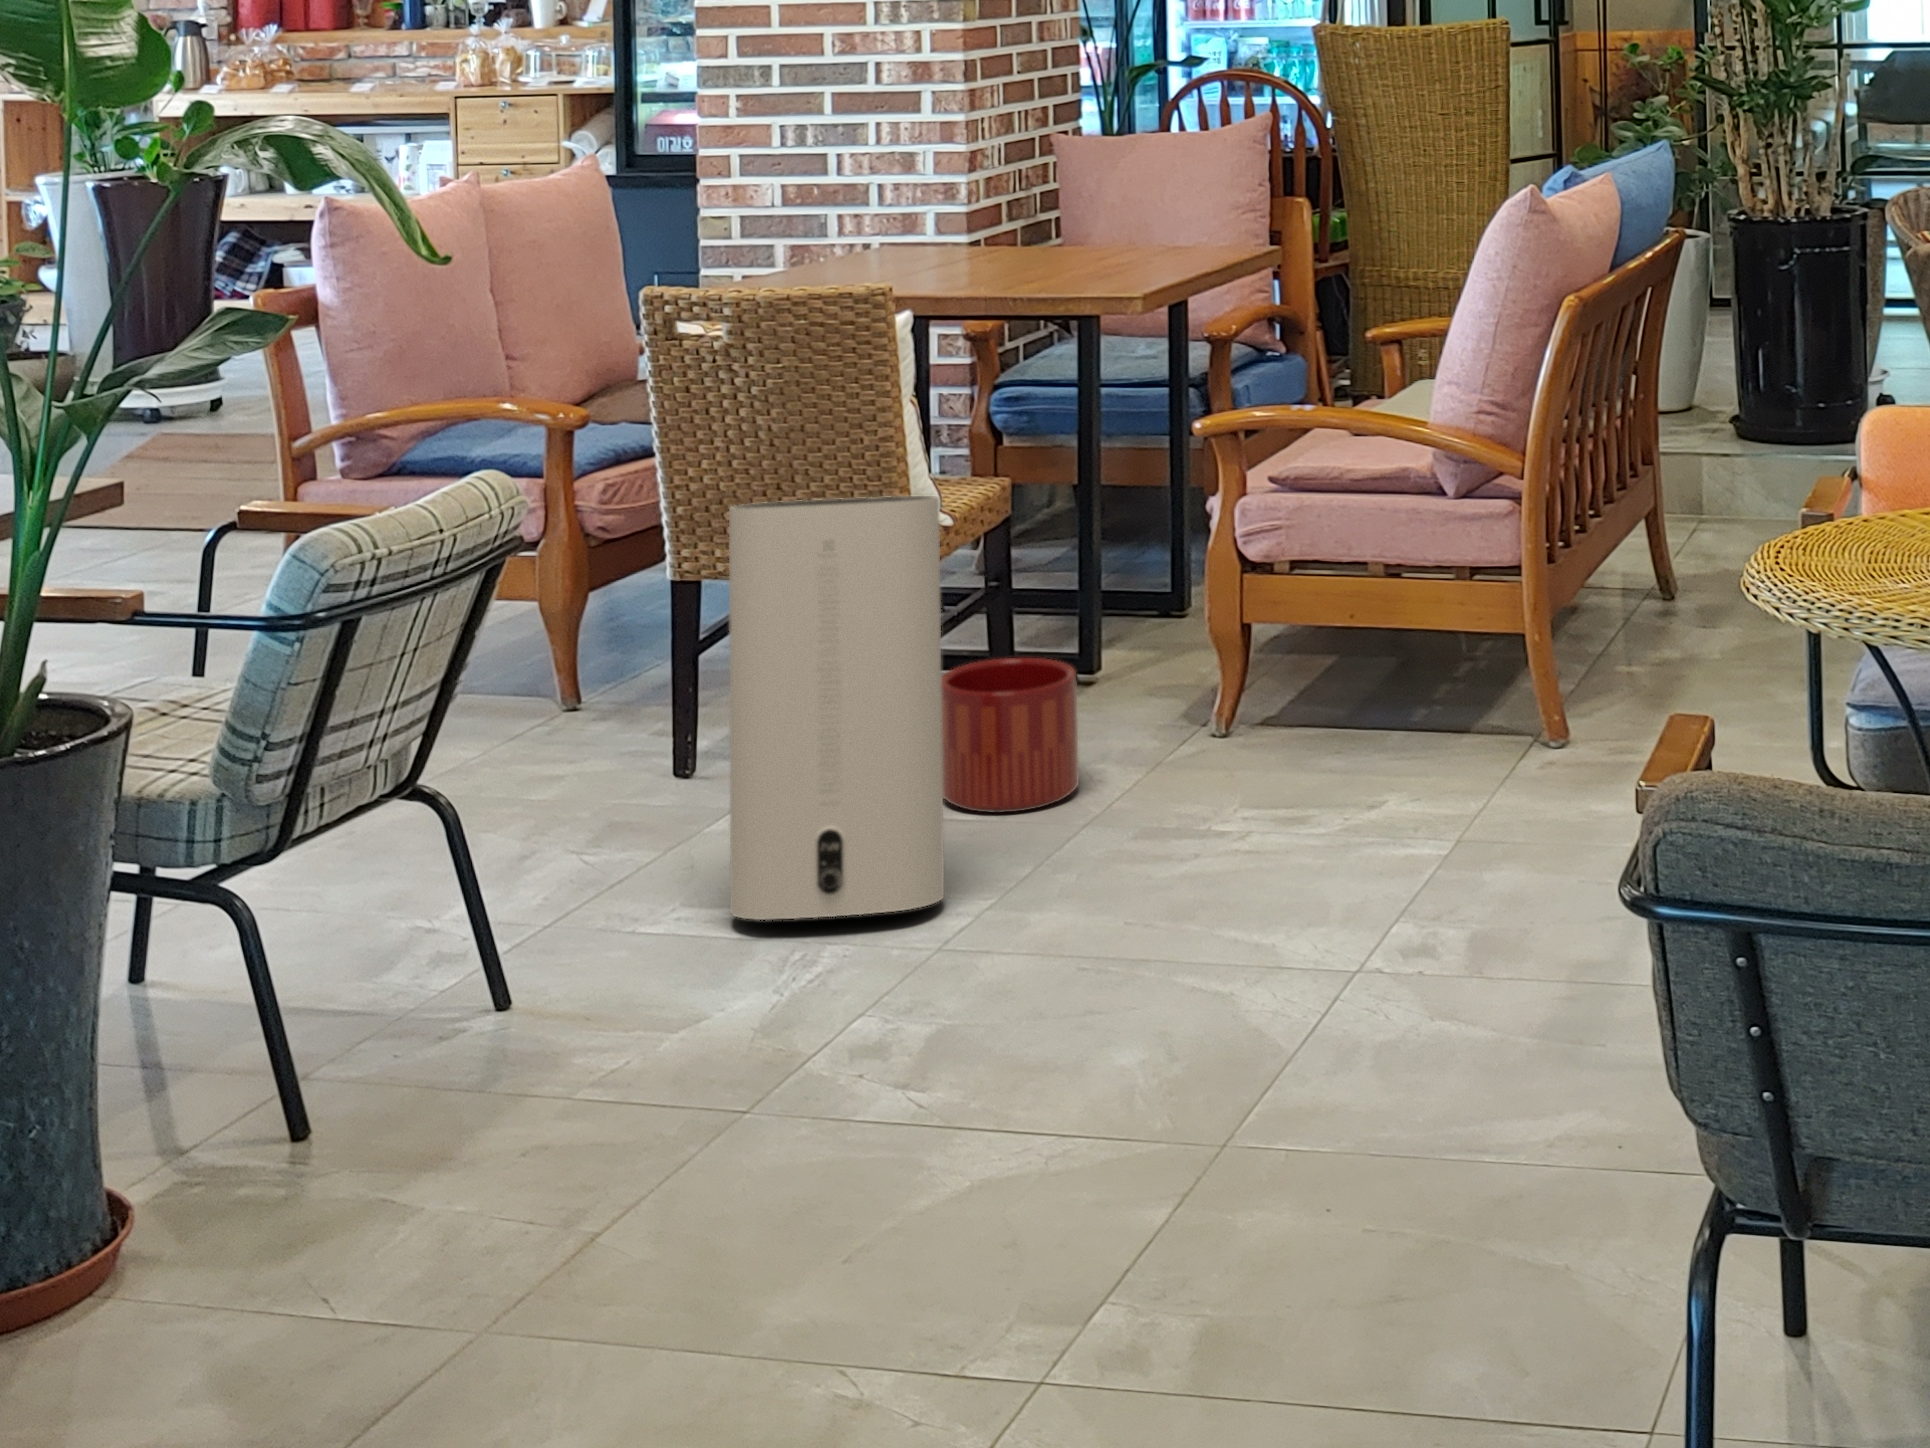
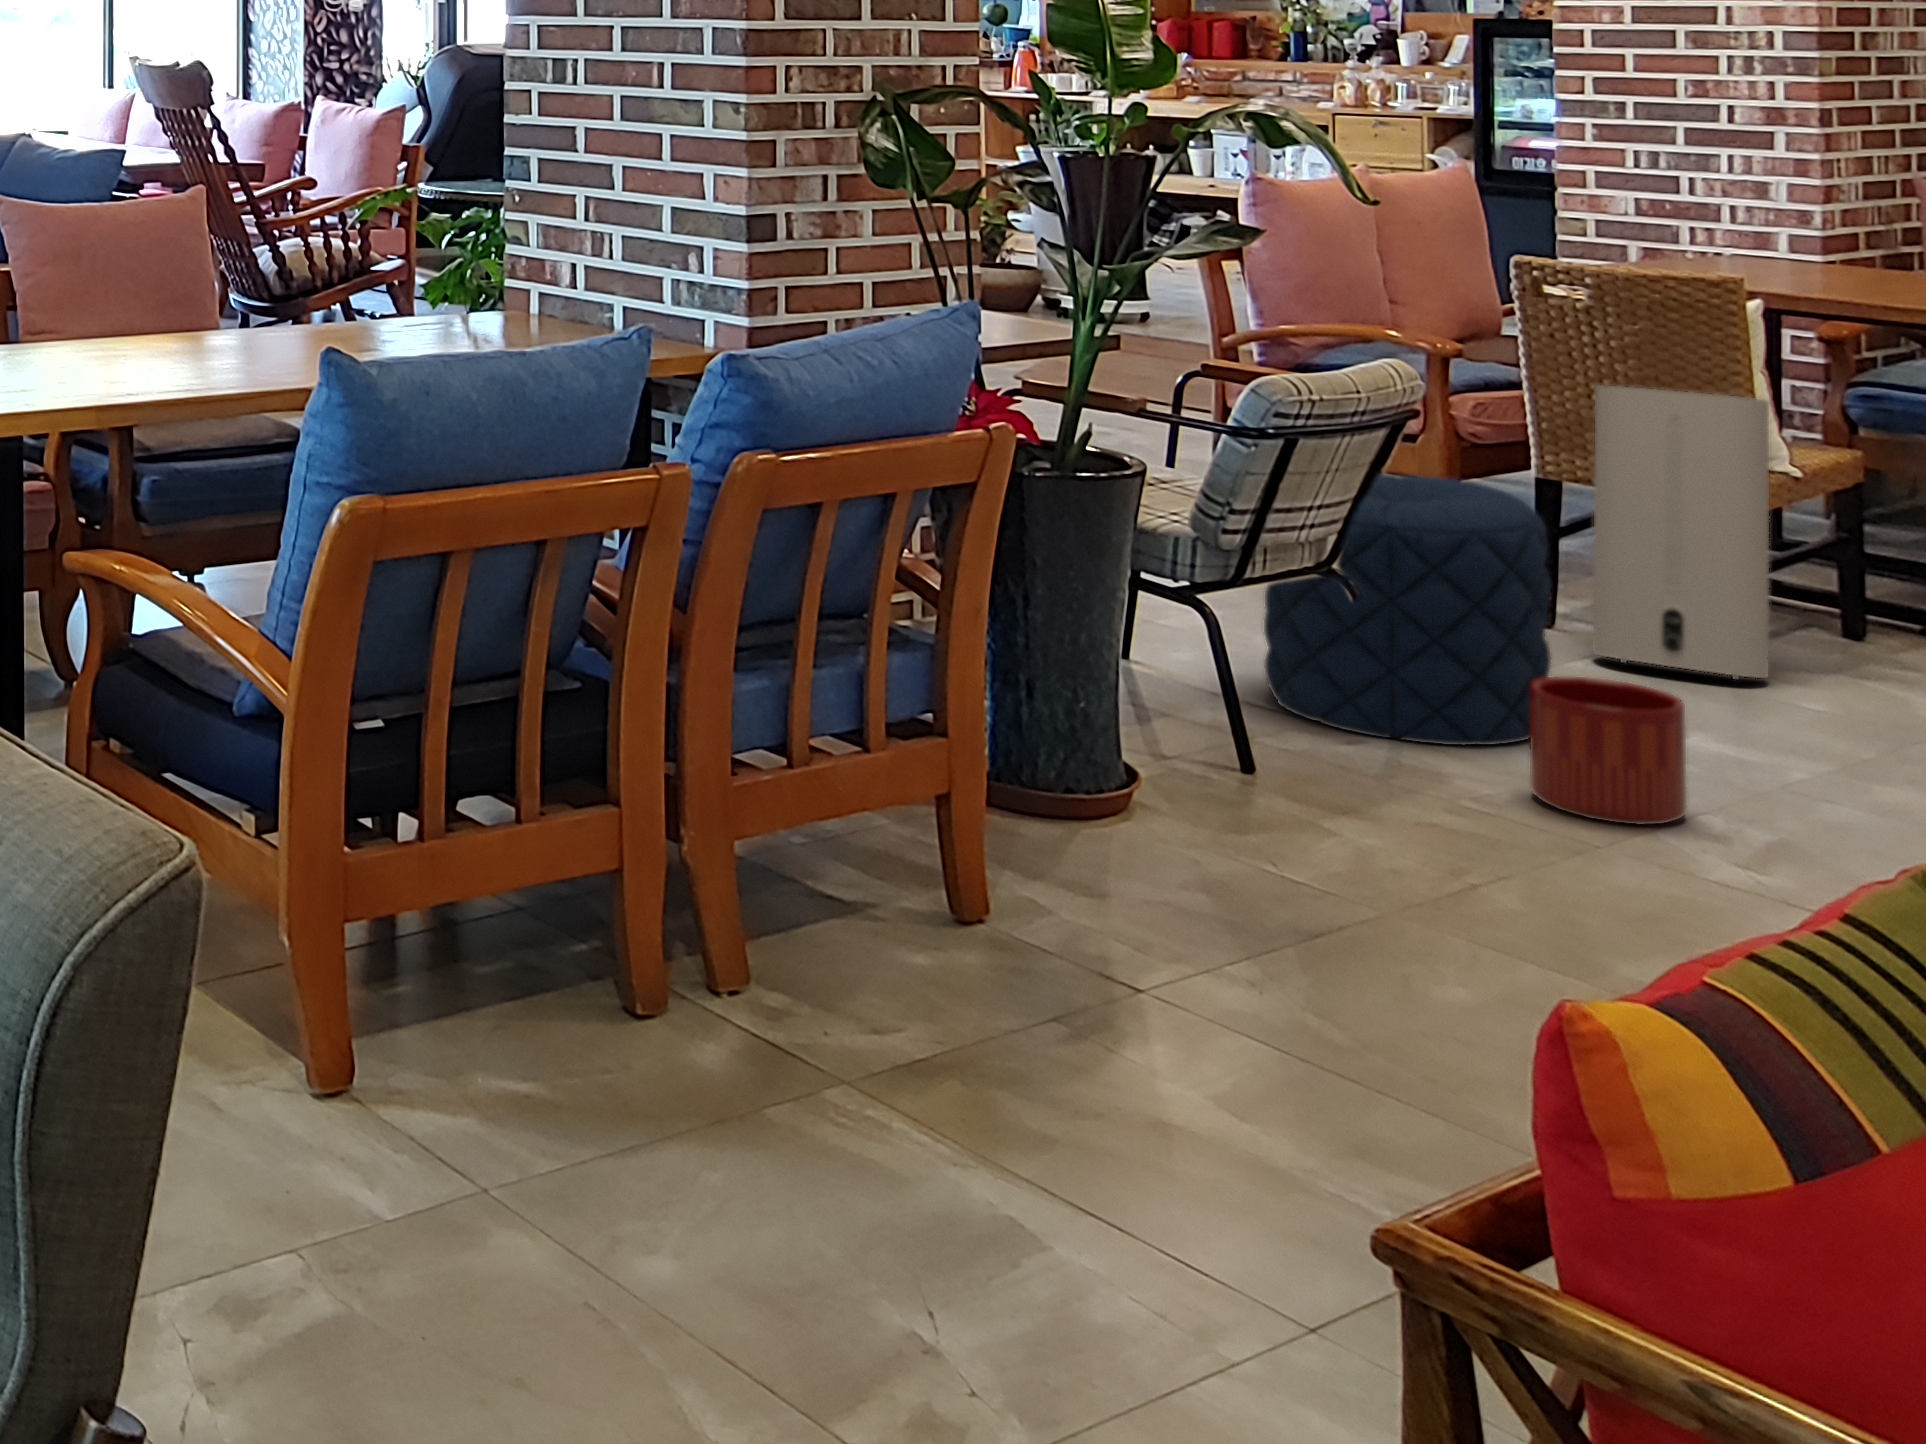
planter: present [941,658,1079,813] -> present [1530,676,1687,825]
pouf: none [217,731,665,1247] -> present [1264,474,1551,745]

